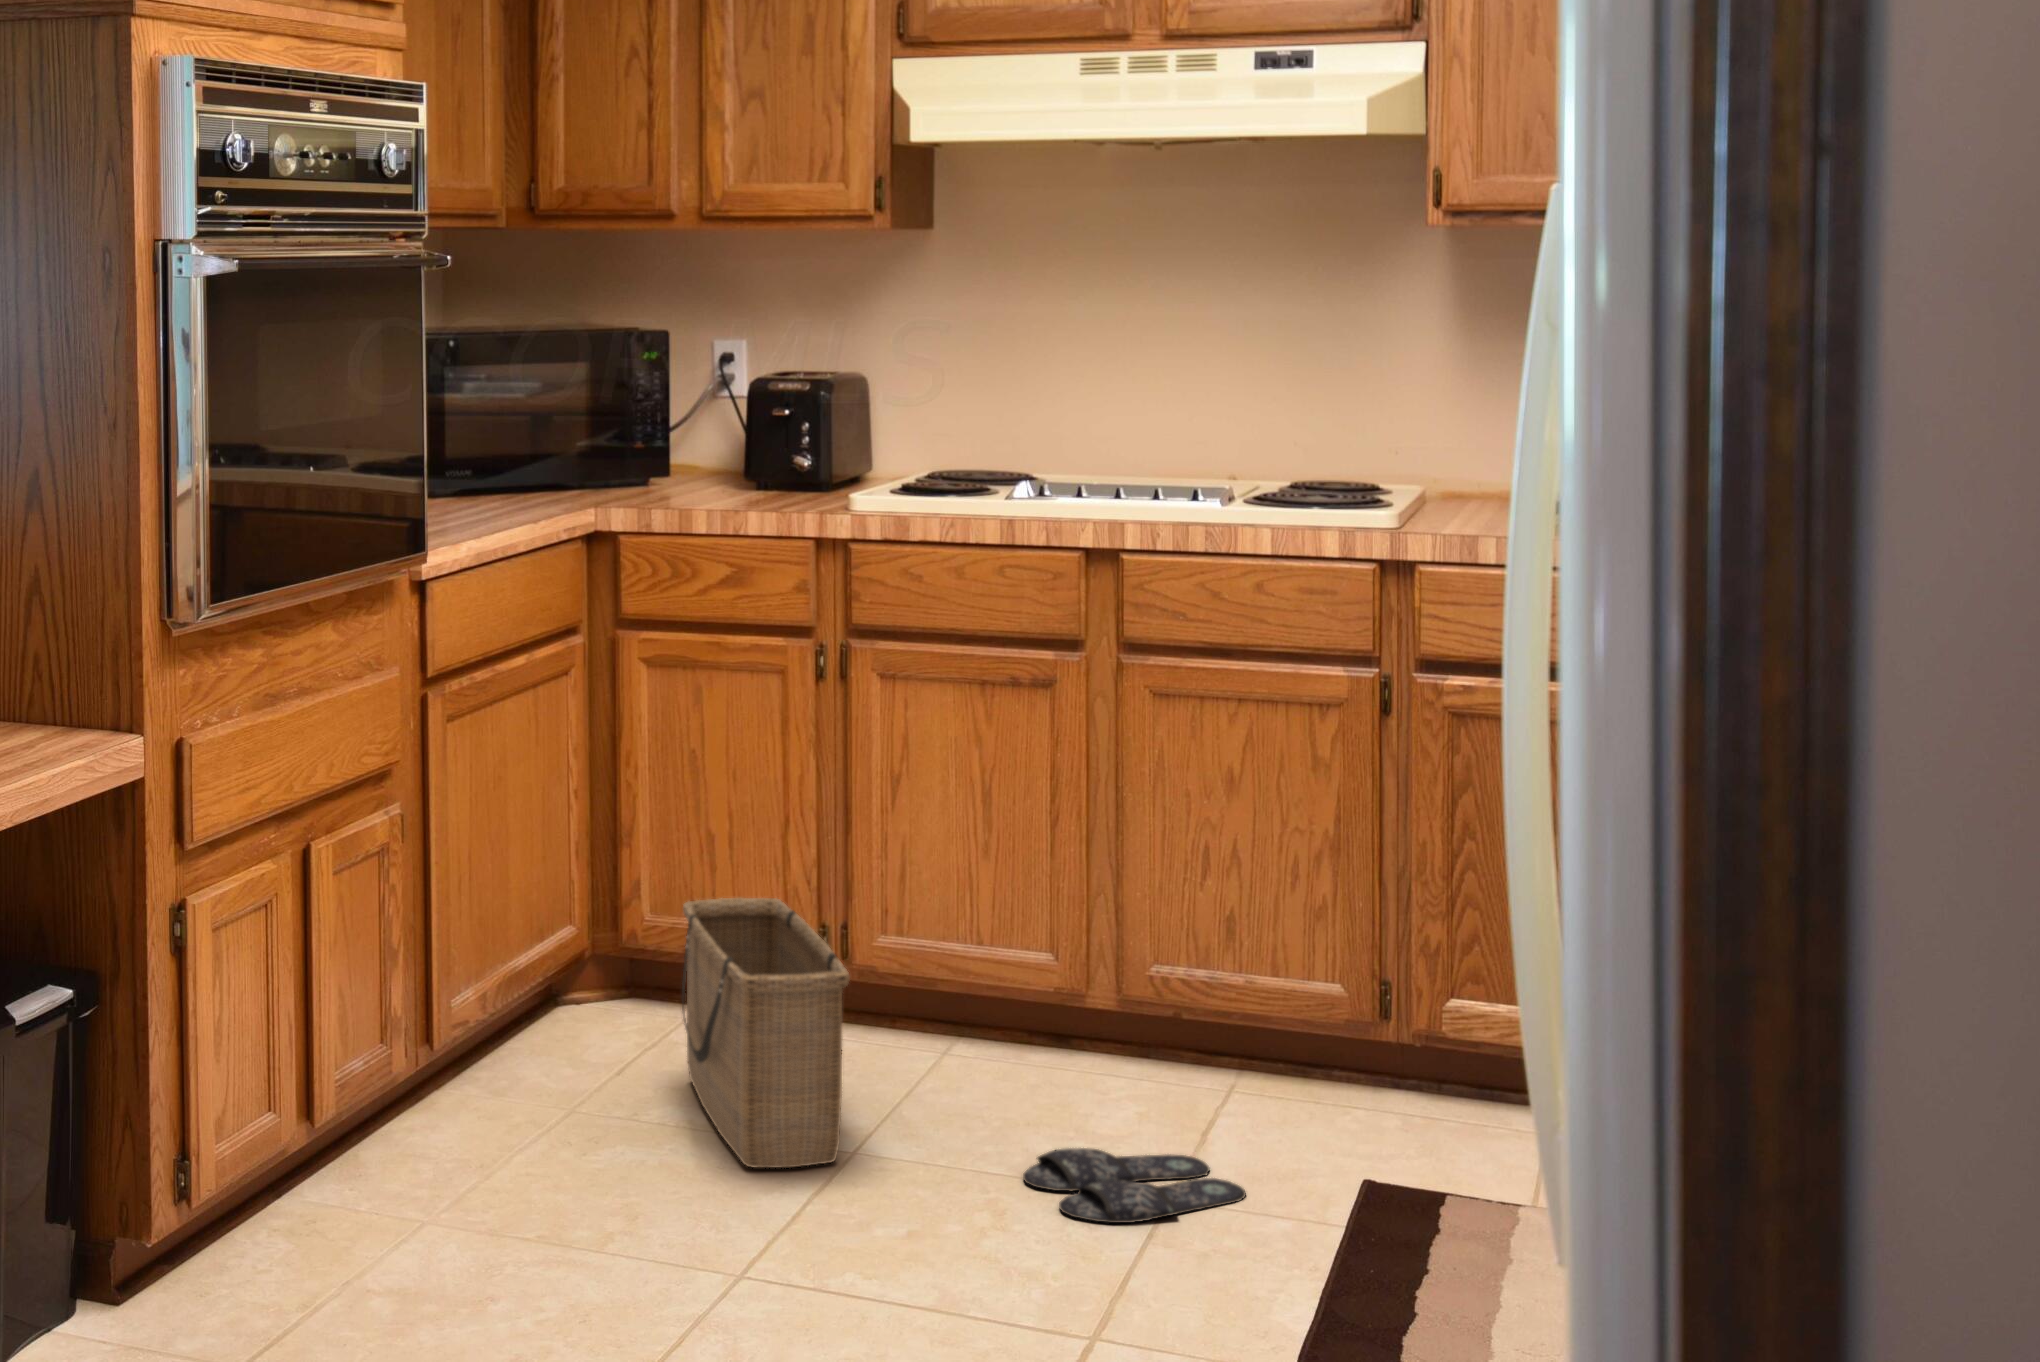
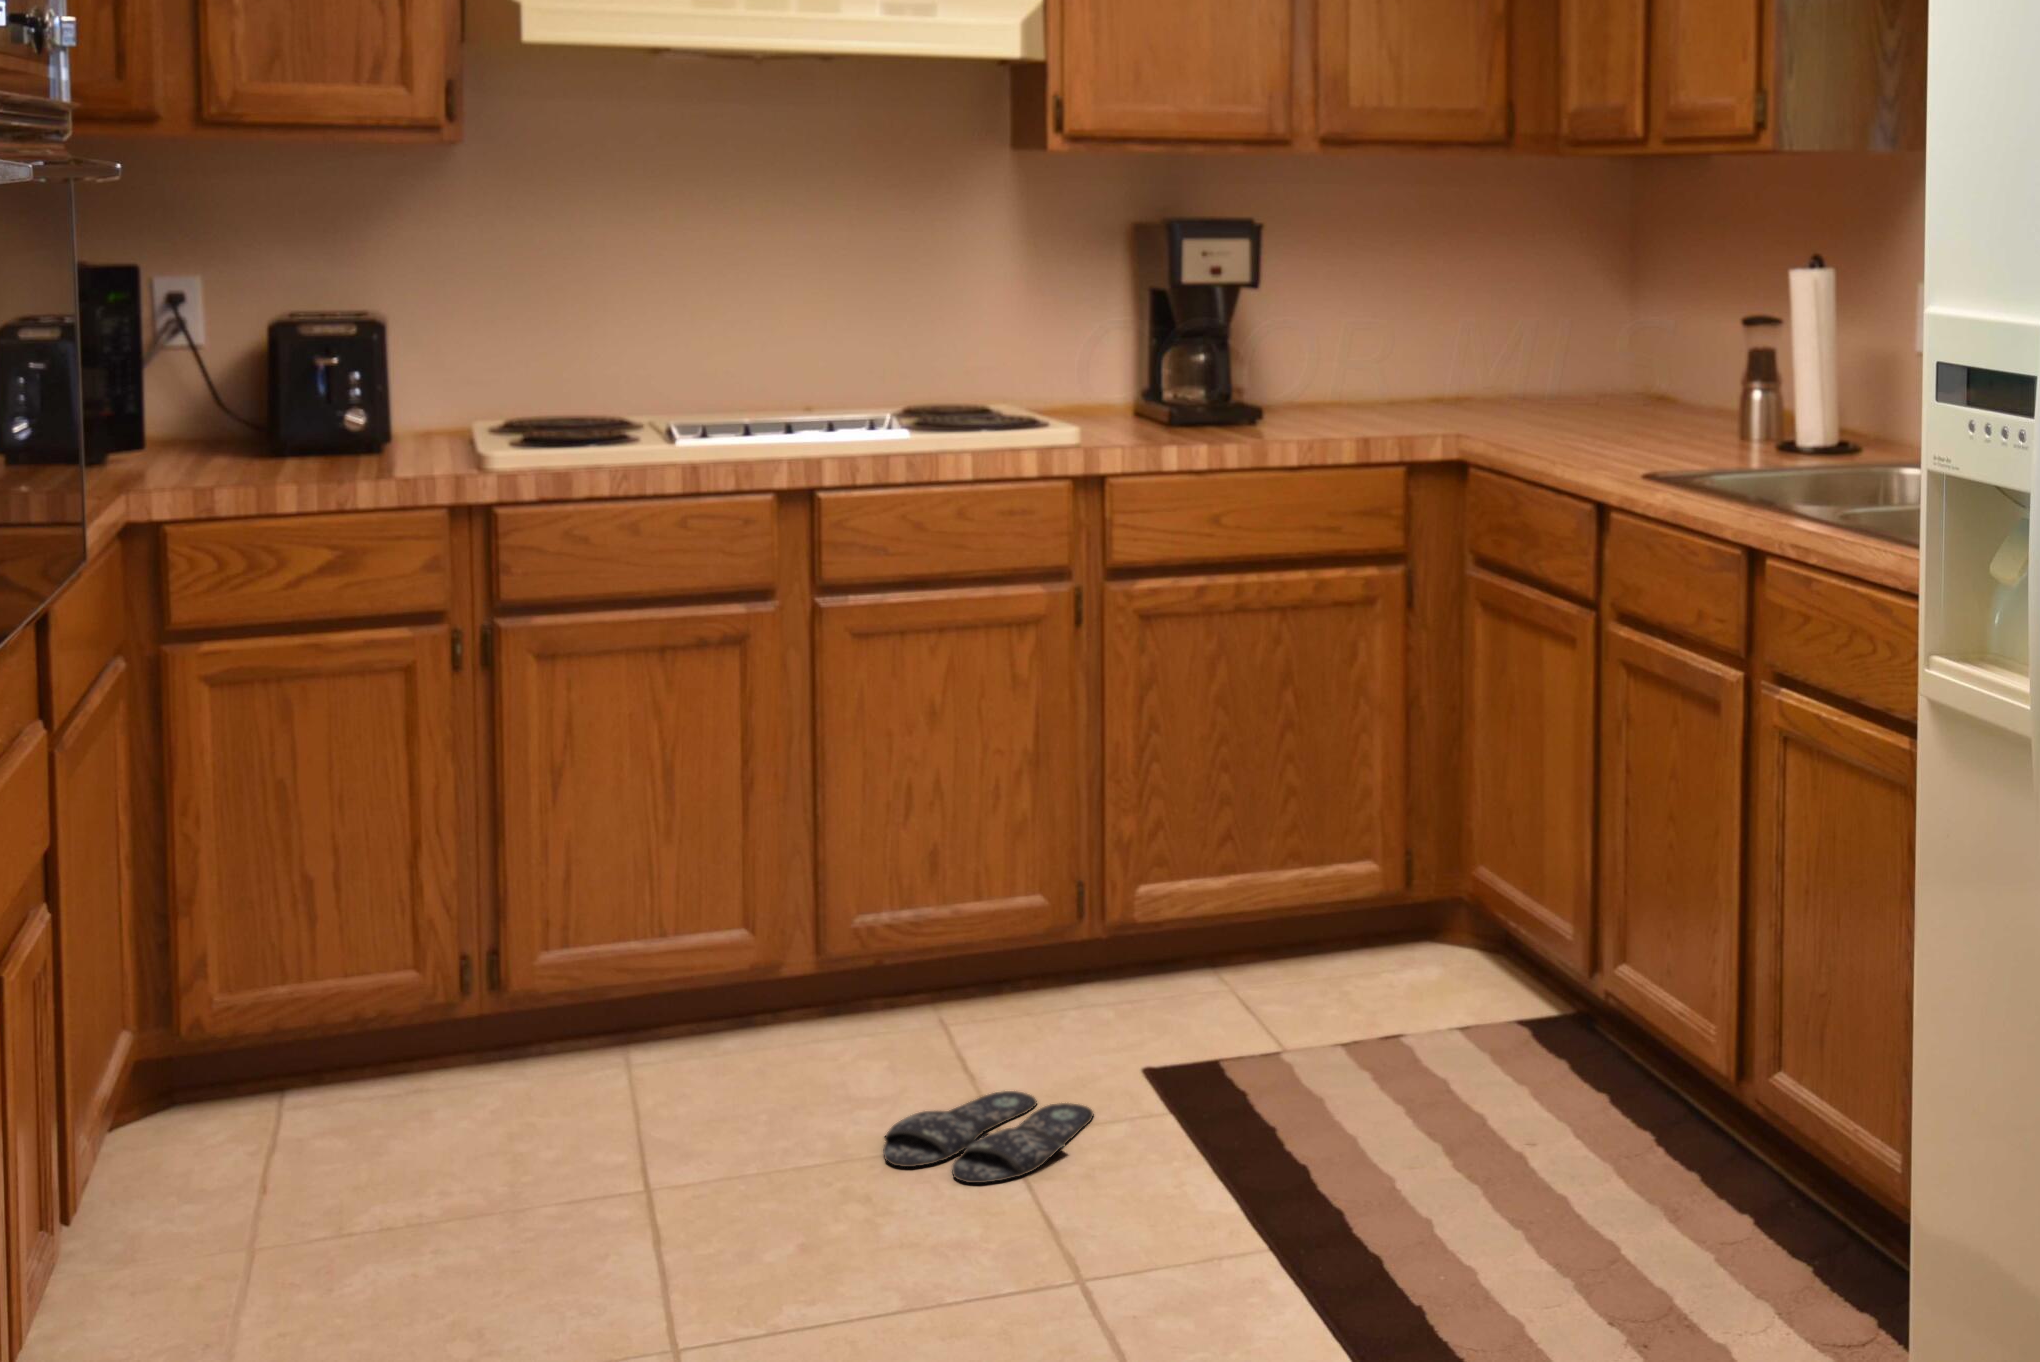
basket: present [682,898,849,1168] -> none [384,935,699,1247]

